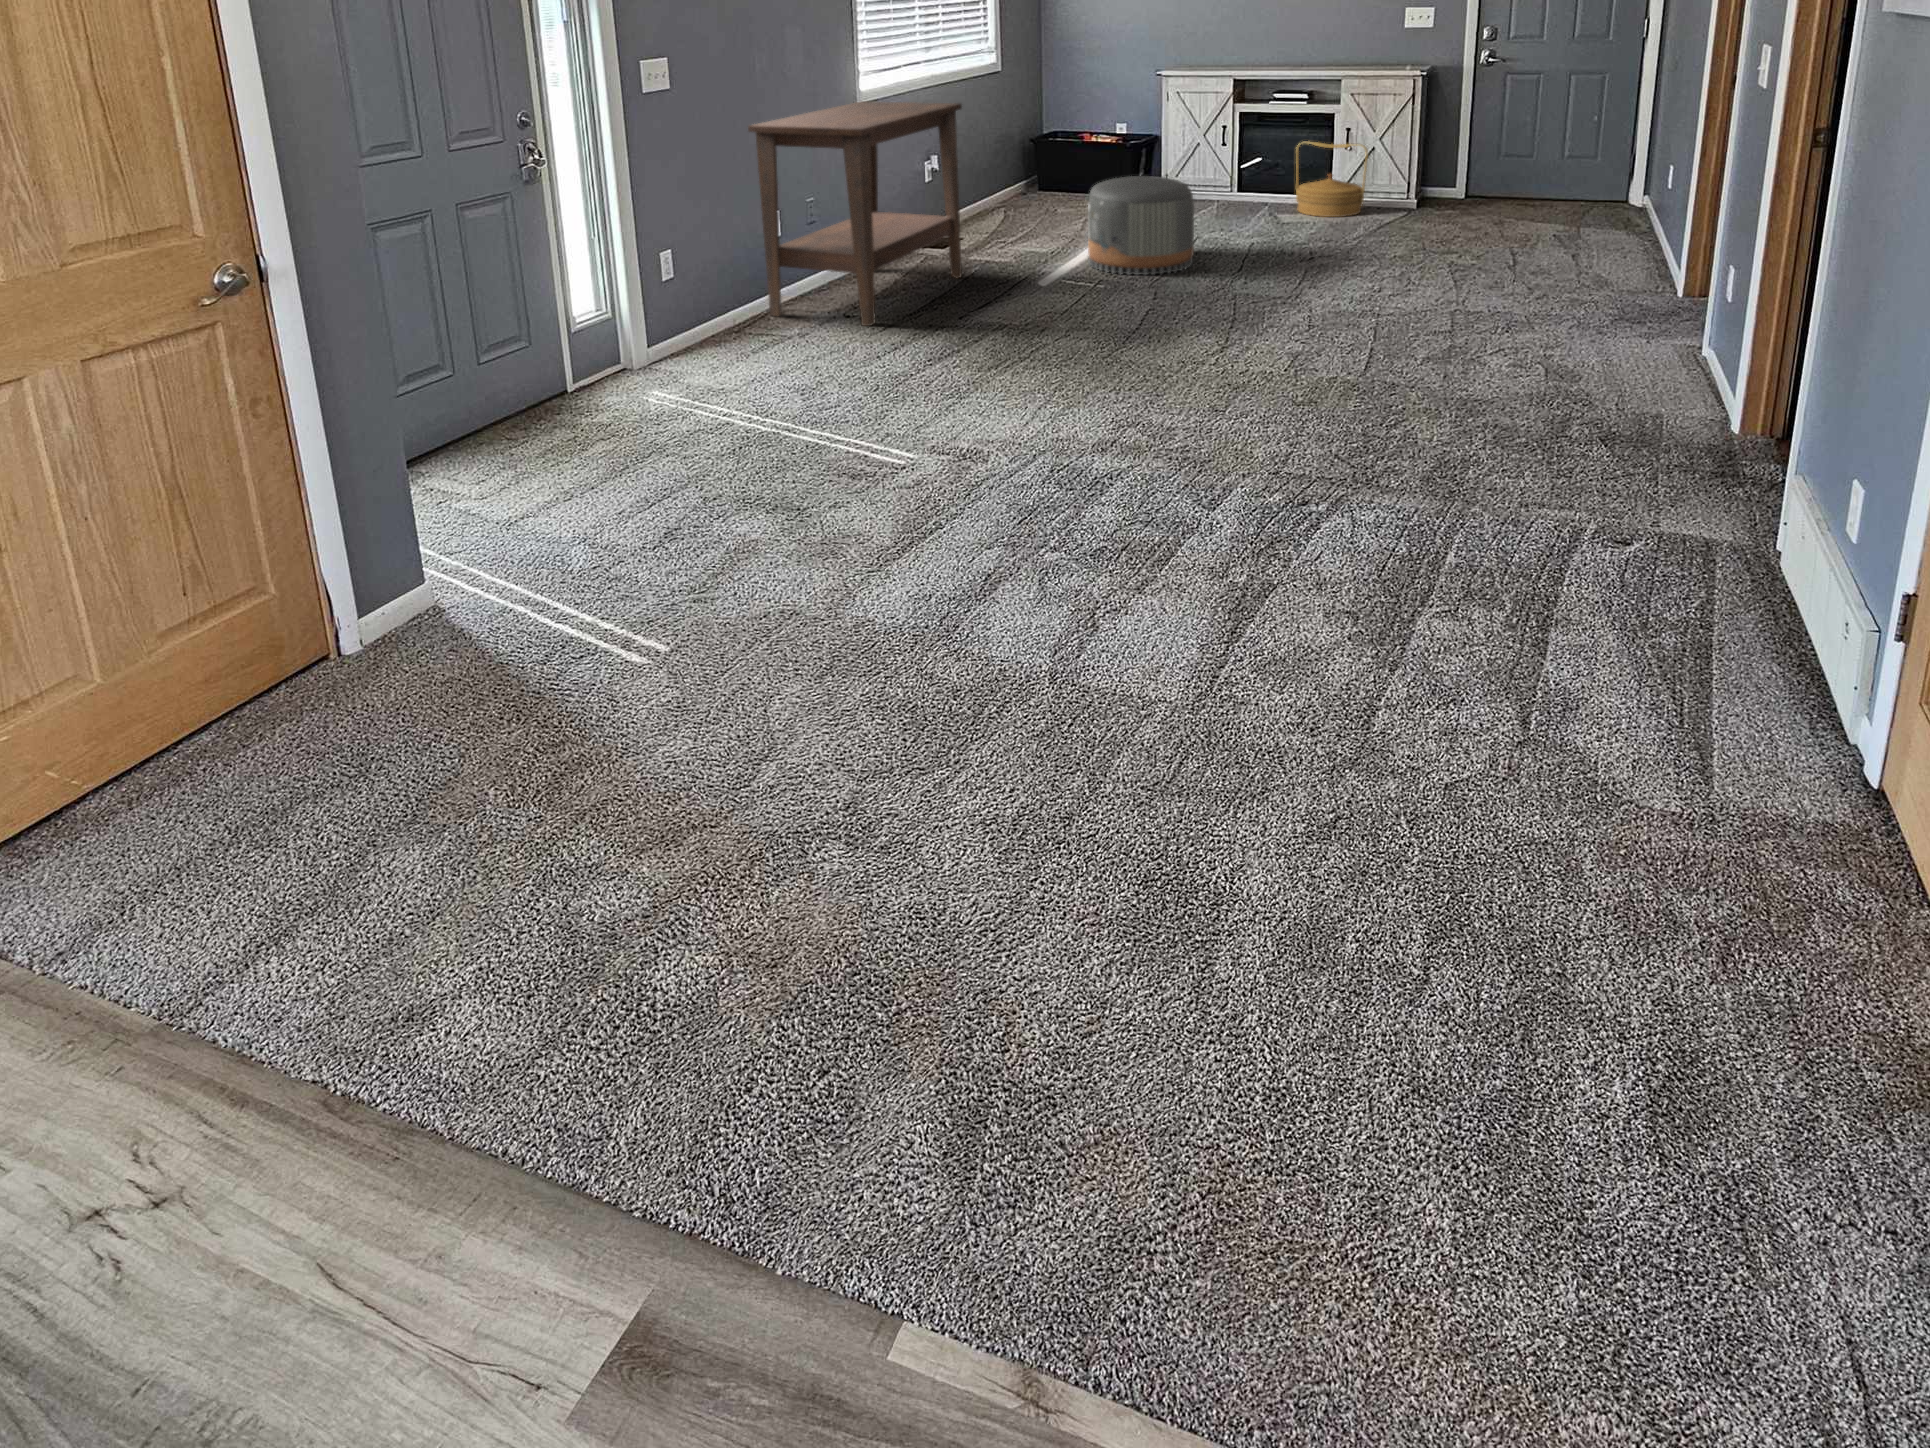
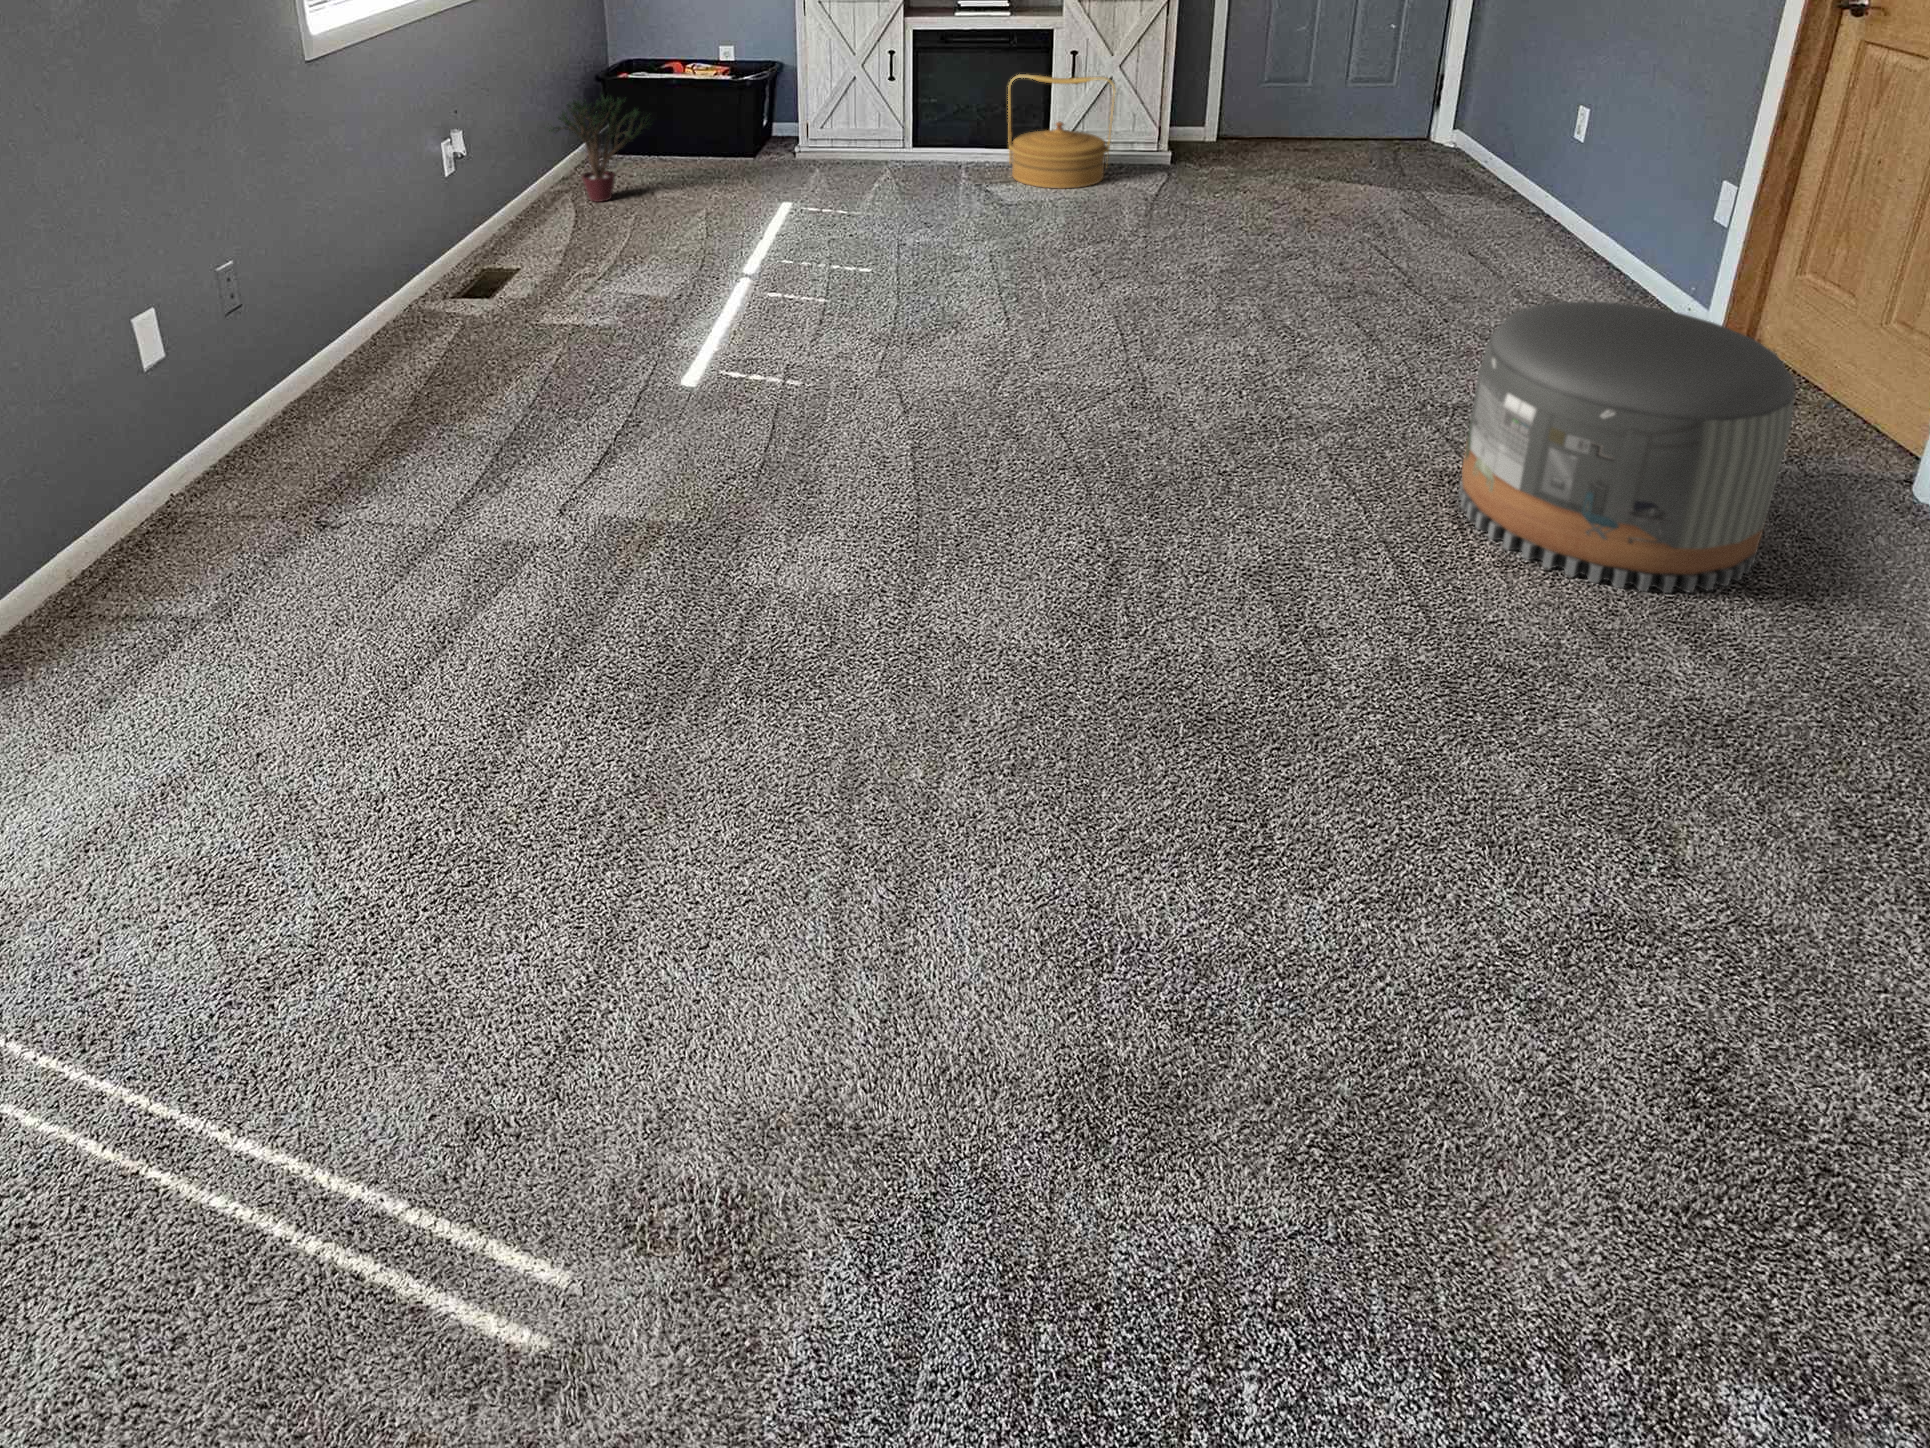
side table: present [748,101,962,326] -> none [46,59,536,550]
potted plant: none [992,143,1063,211] -> present [549,97,651,202]
pouf: present [1088,176,1194,275] -> present [1459,302,1795,593]

